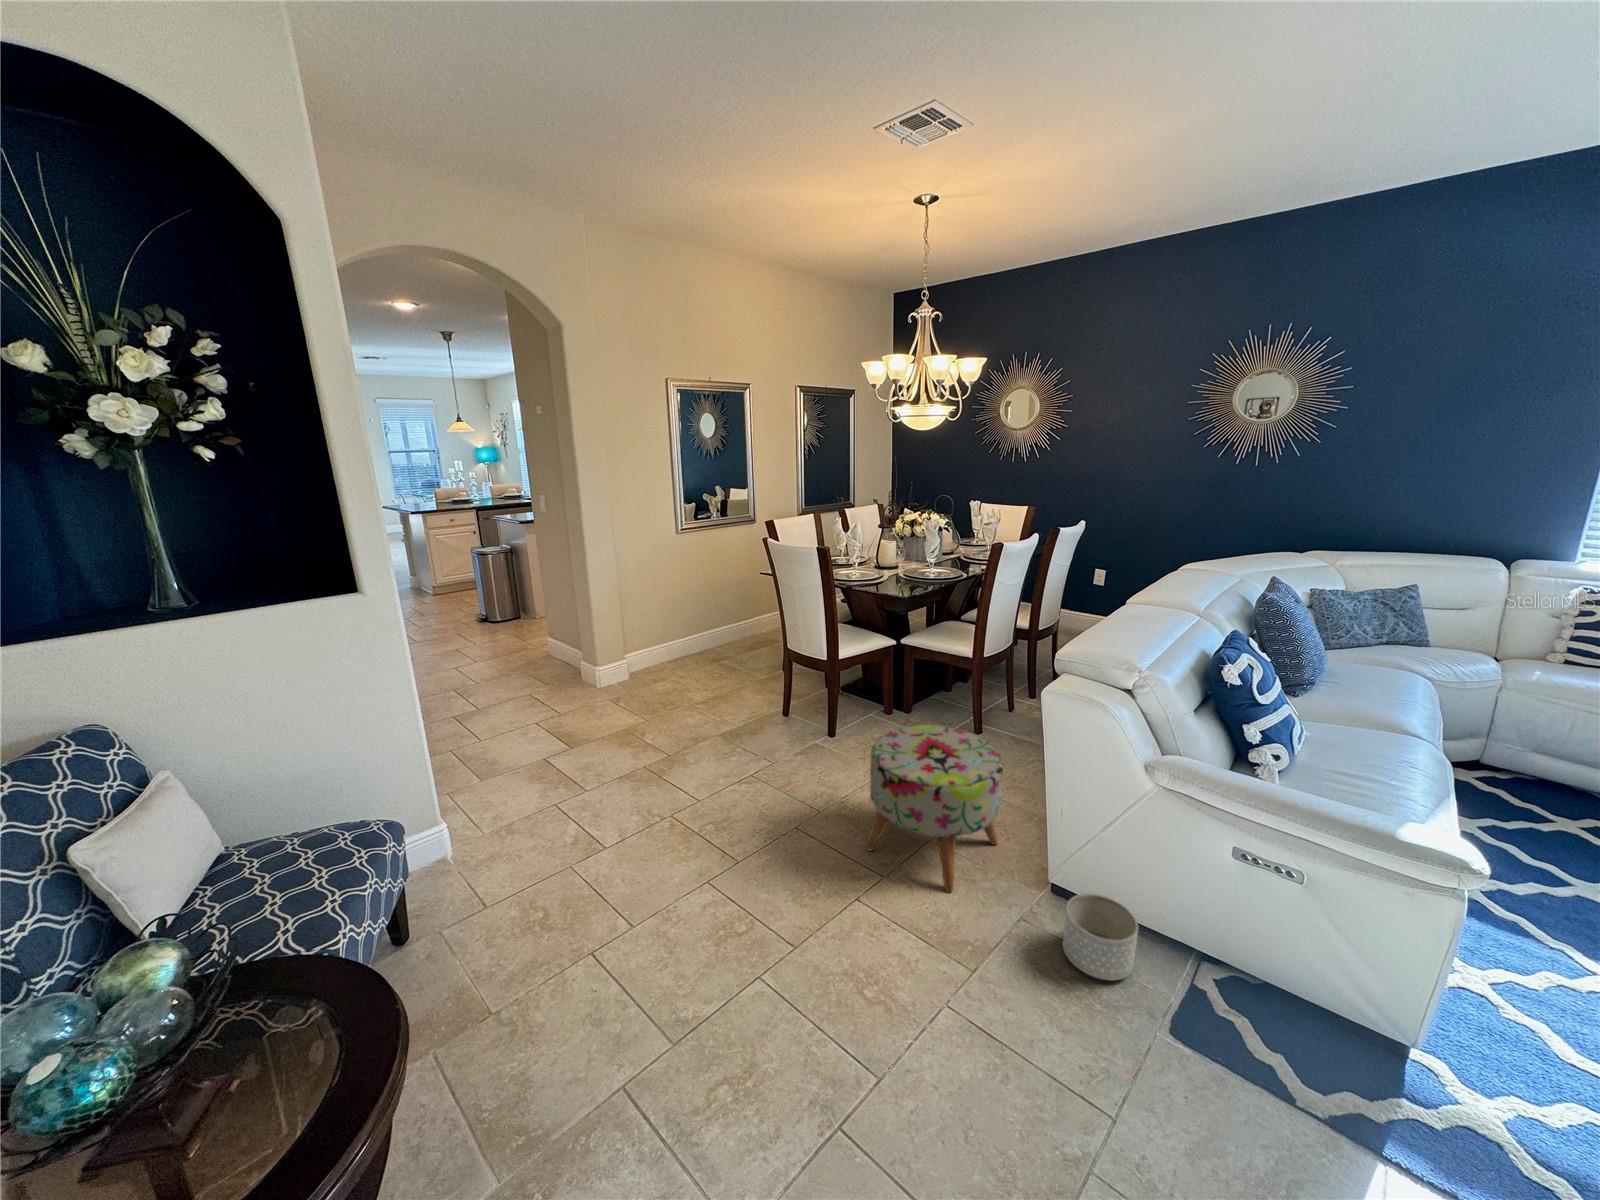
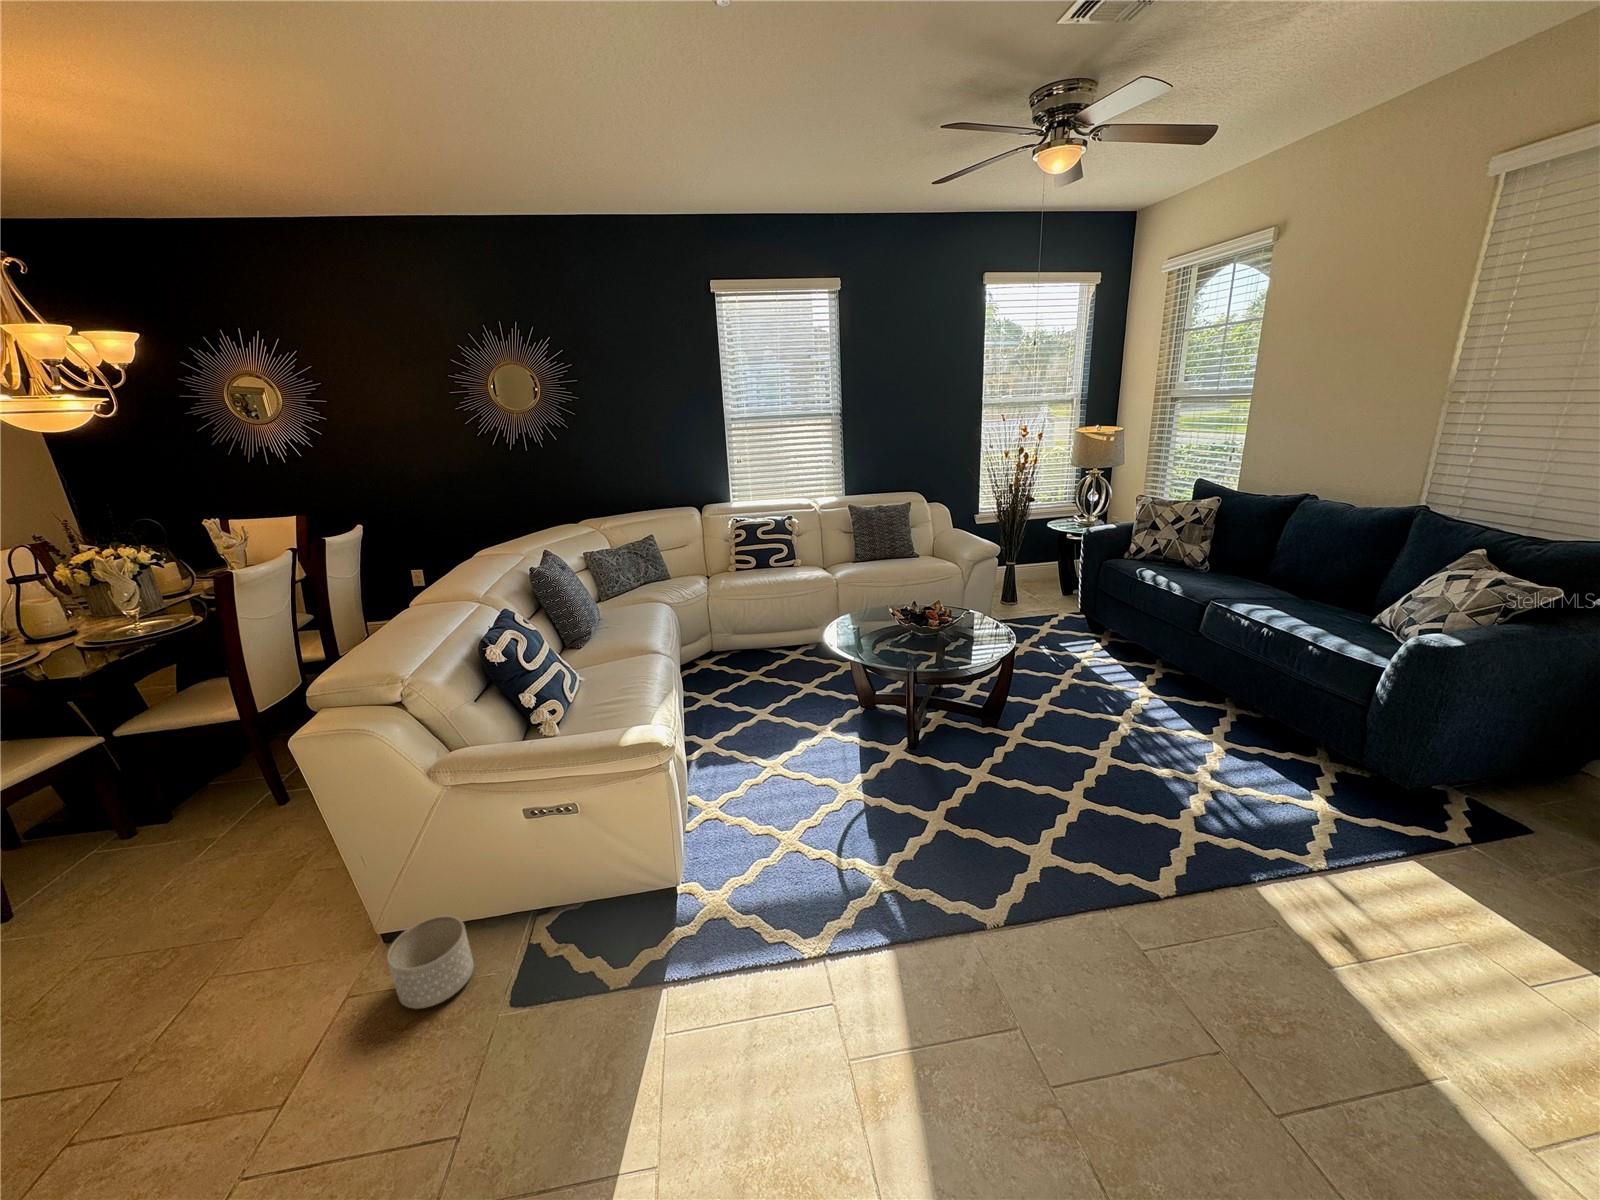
ottoman: present [866,725,1003,892] -> none [38,821,315,1061]

